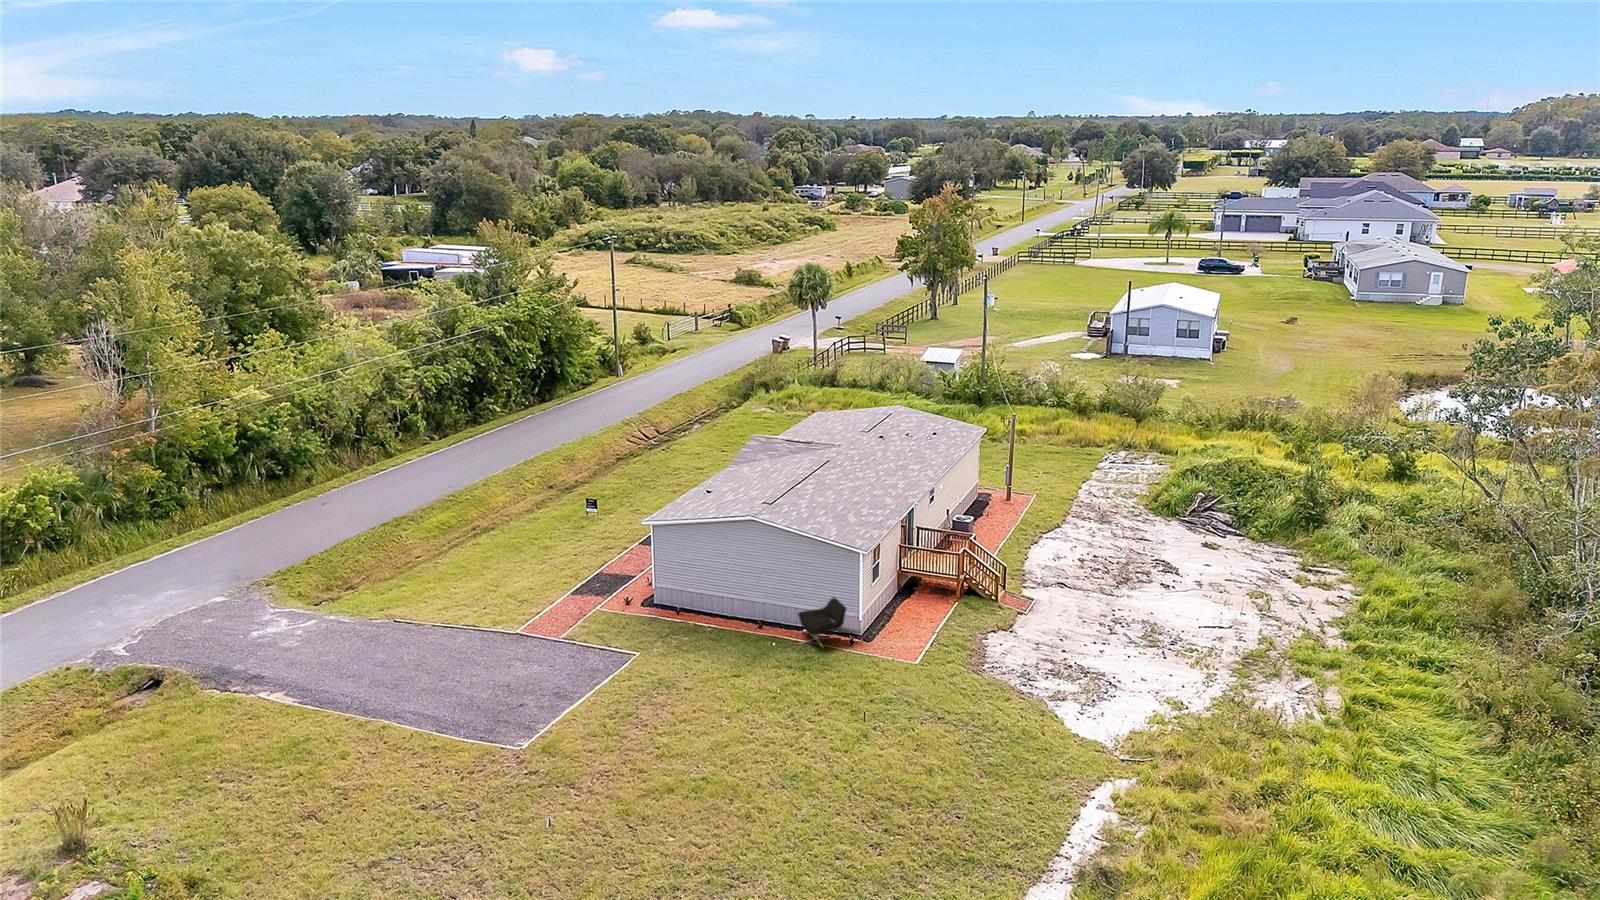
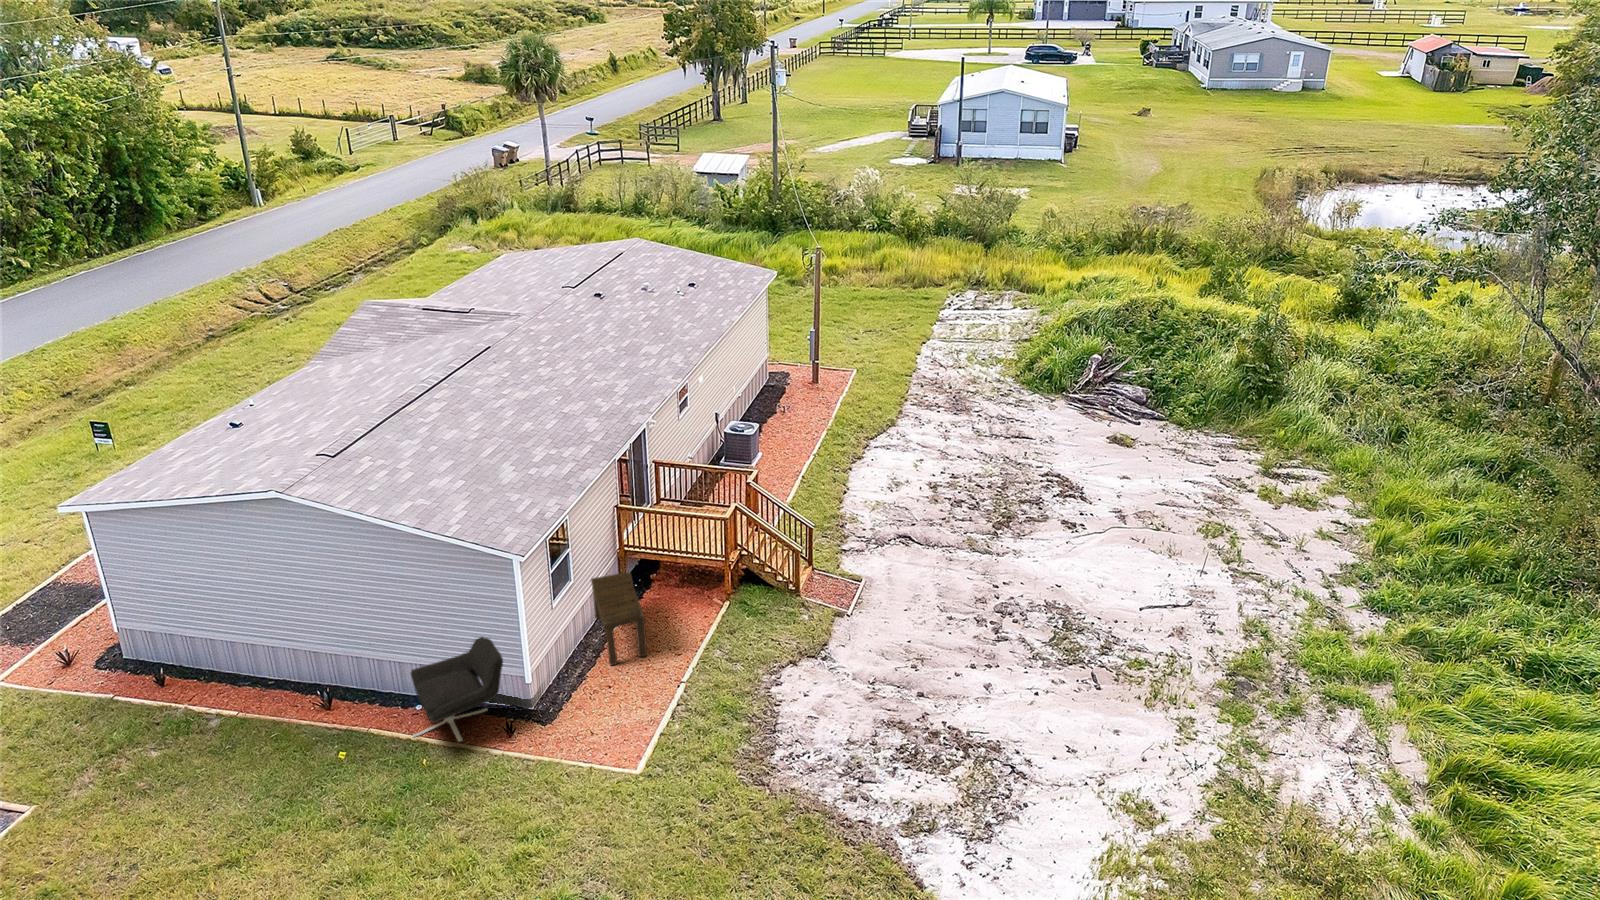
bench: none [883,581,914,626] -> present [591,572,647,665]

